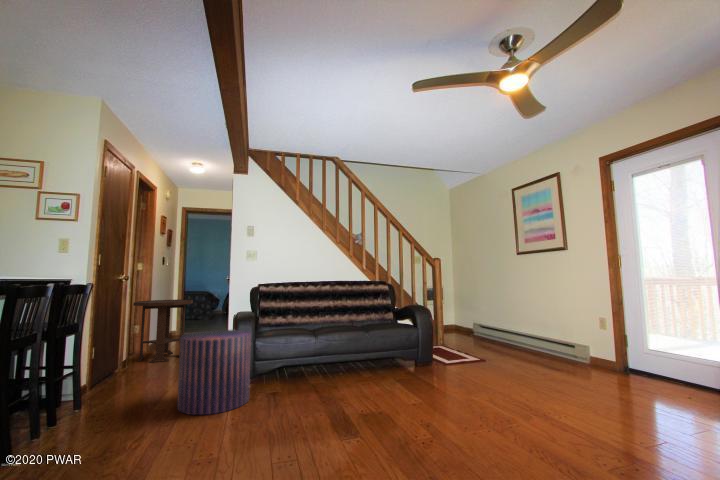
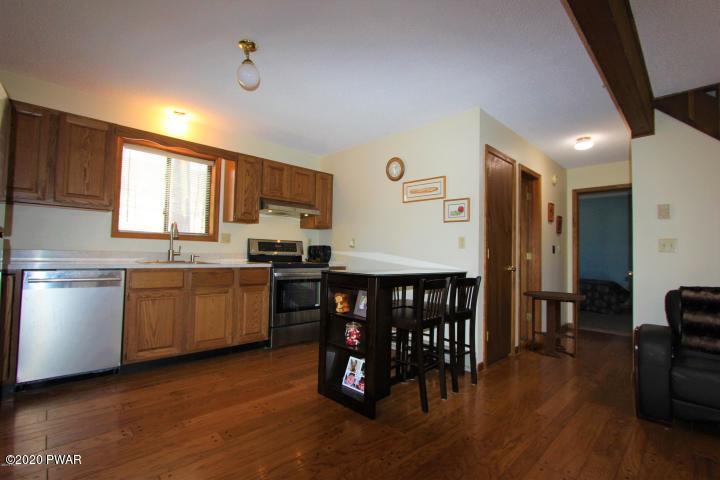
pouf: present [177,330,251,415] -> none [562,341,661,455]

